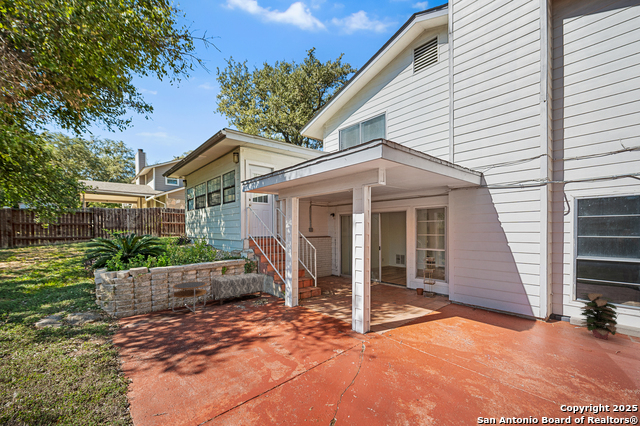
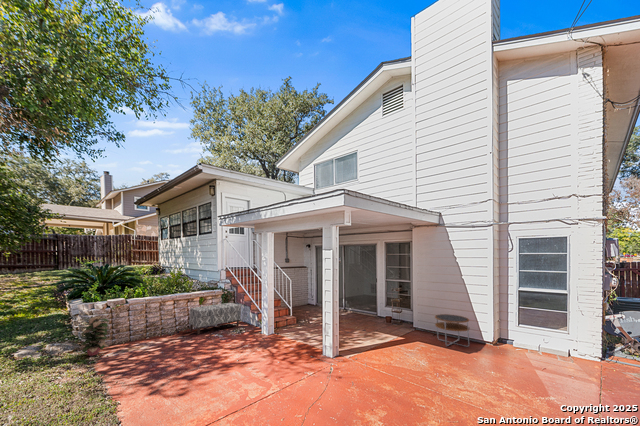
side table: present [172,281,207,312] -> present [435,314,469,347]
decorative plant: present [580,293,620,339] -> present [80,316,109,356]

